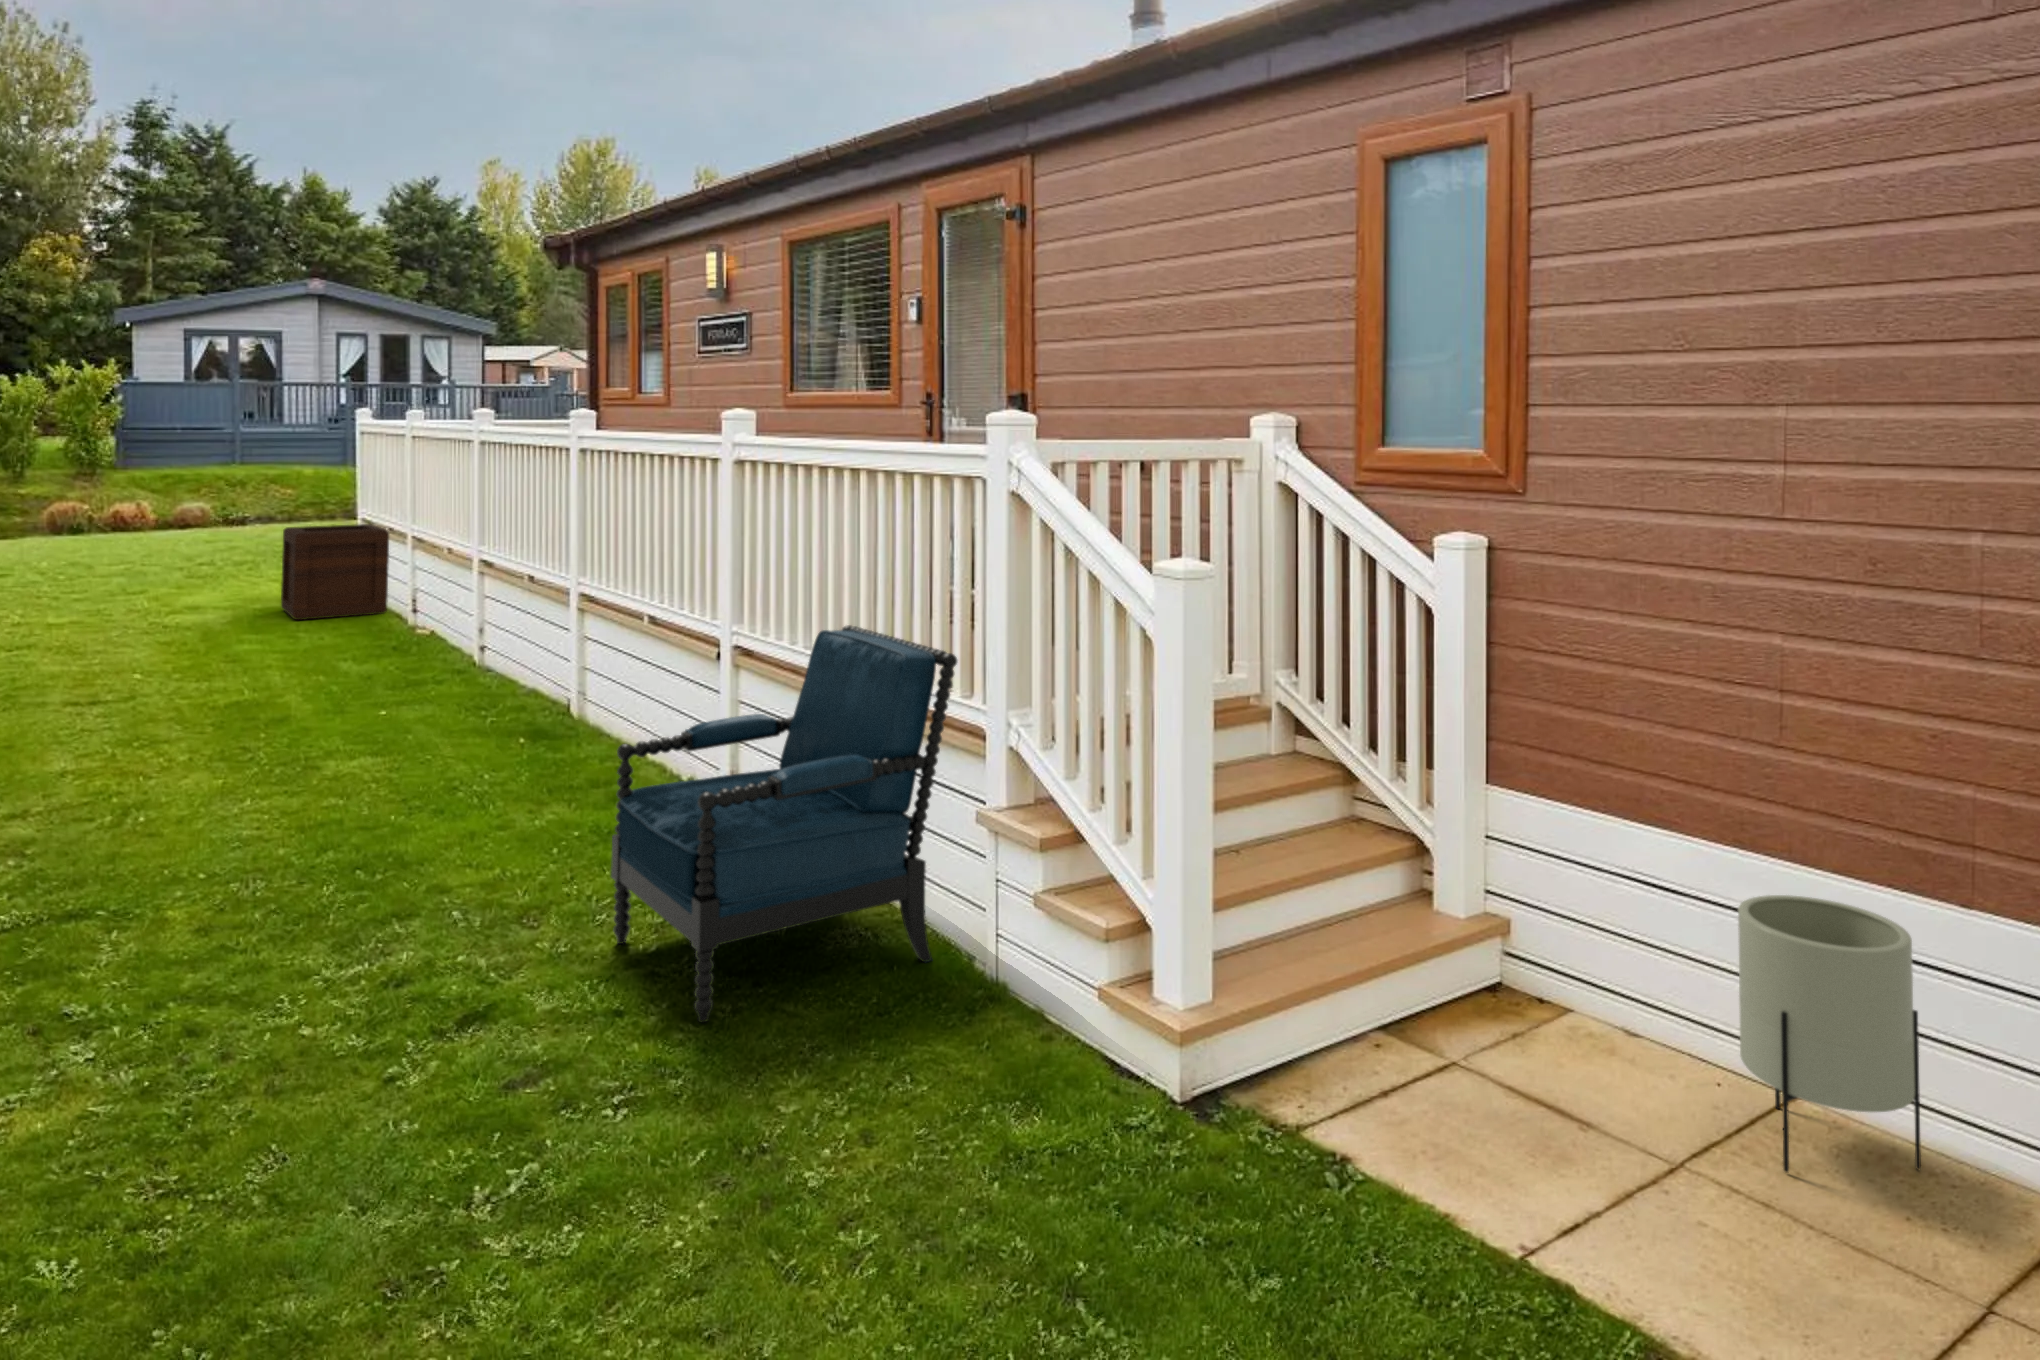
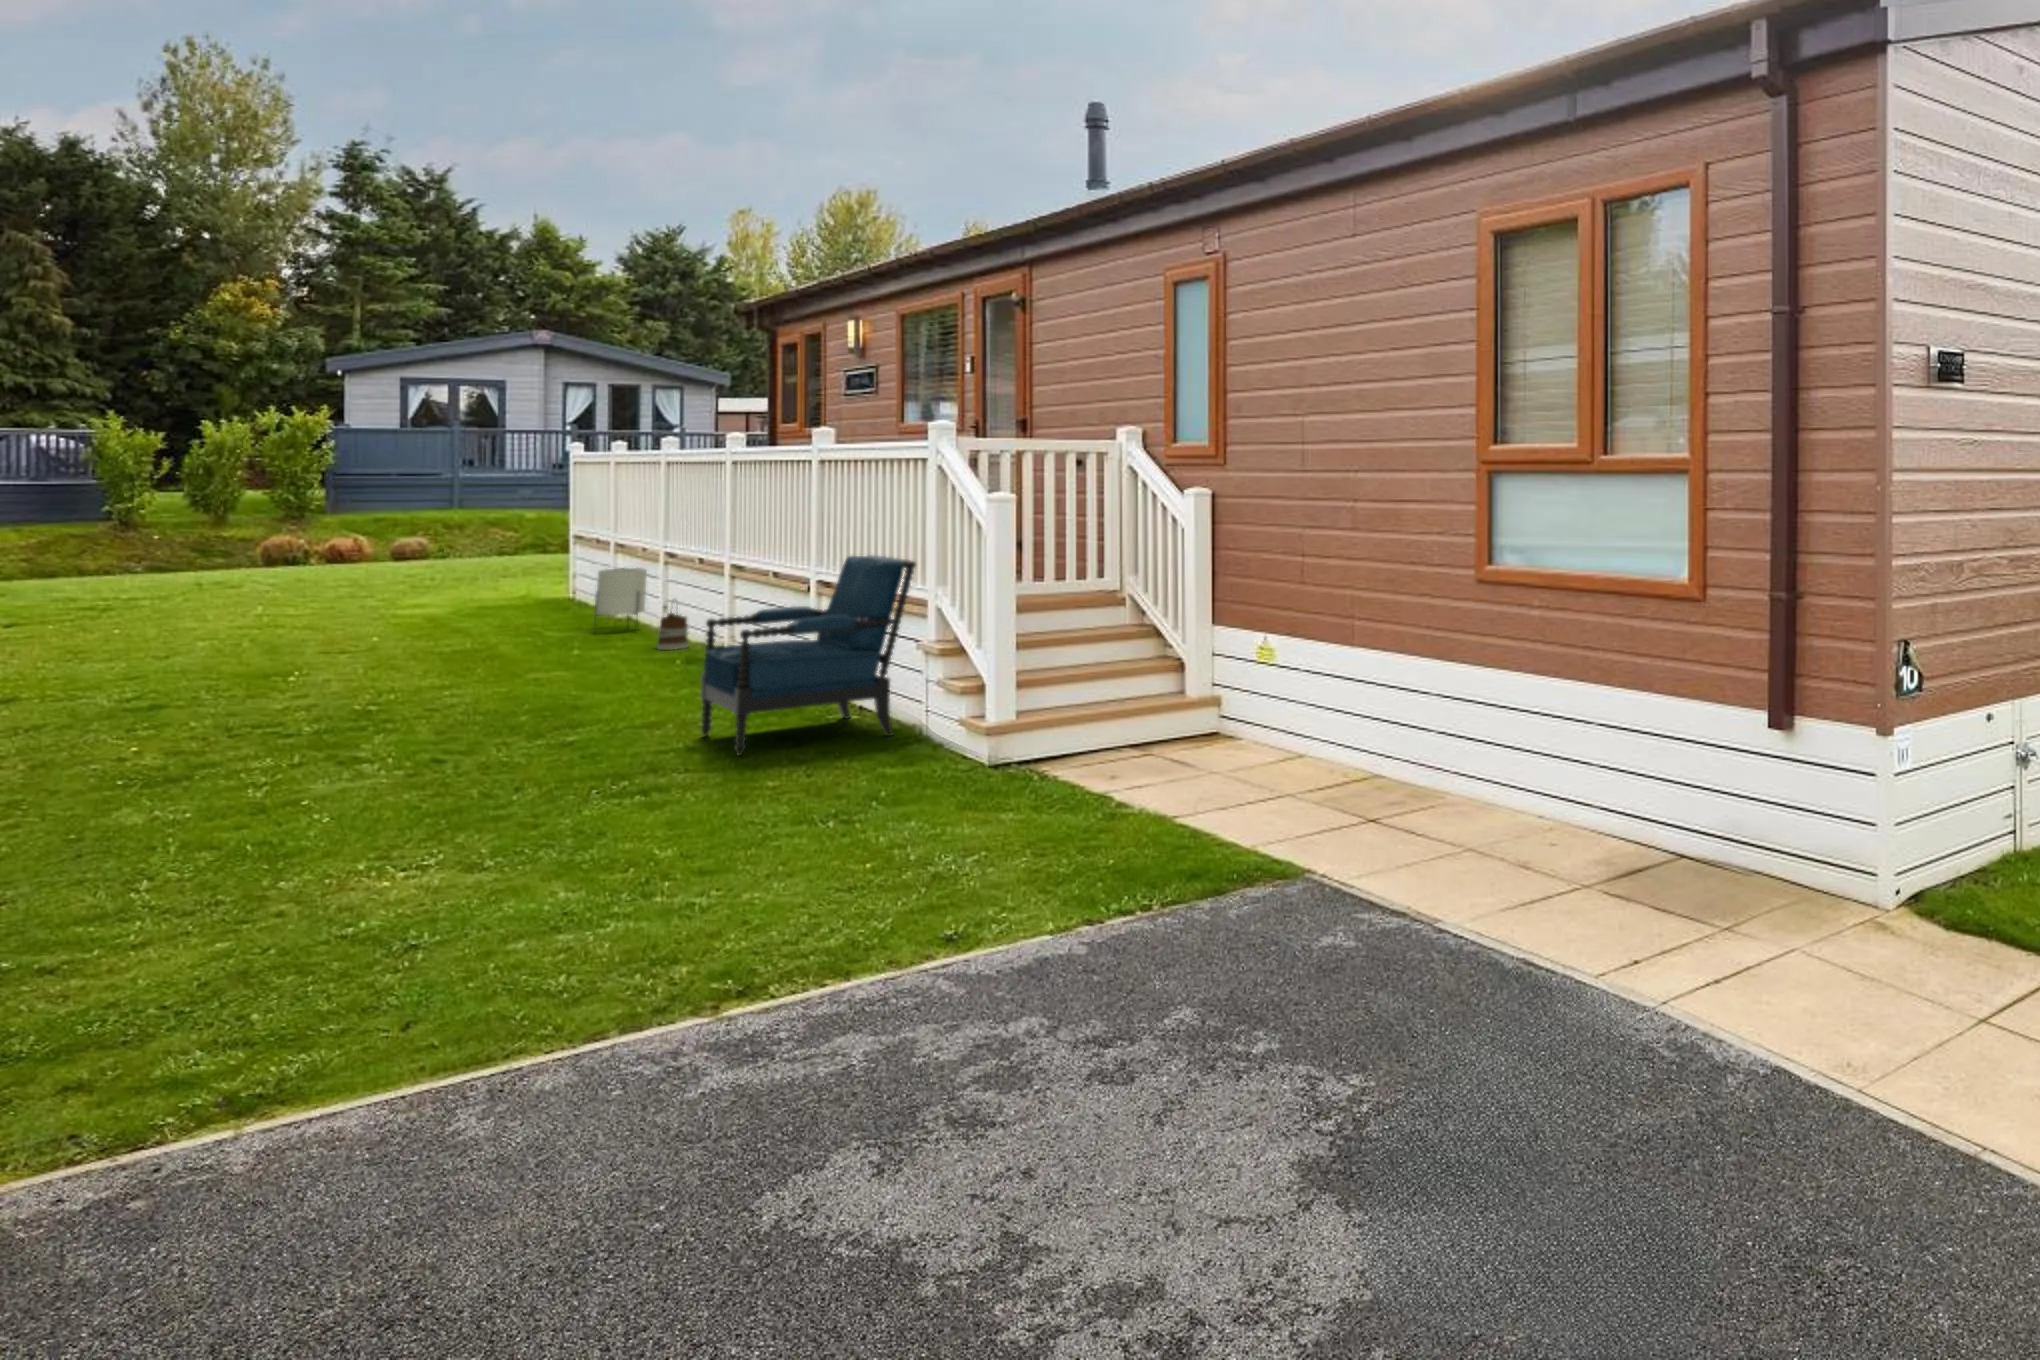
wooden crate: present [281,524,389,620] -> none [492,538,592,615]
wooden bucket: none [484,627,524,698] -> present [657,600,688,650]
planter: present [1738,895,1921,1172] -> present [595,568,647,616]

